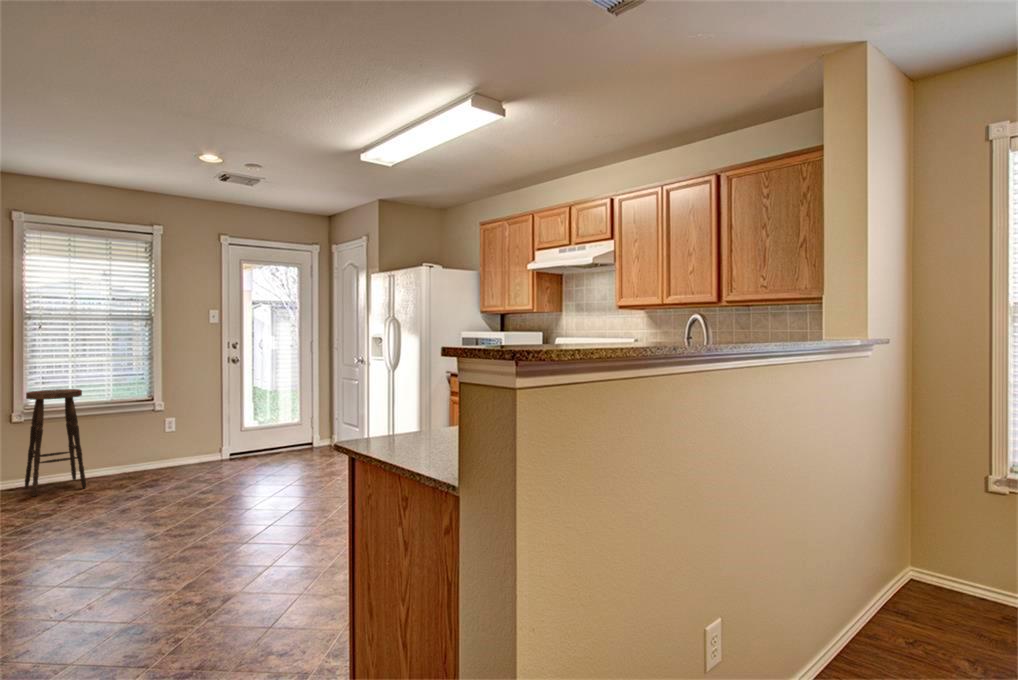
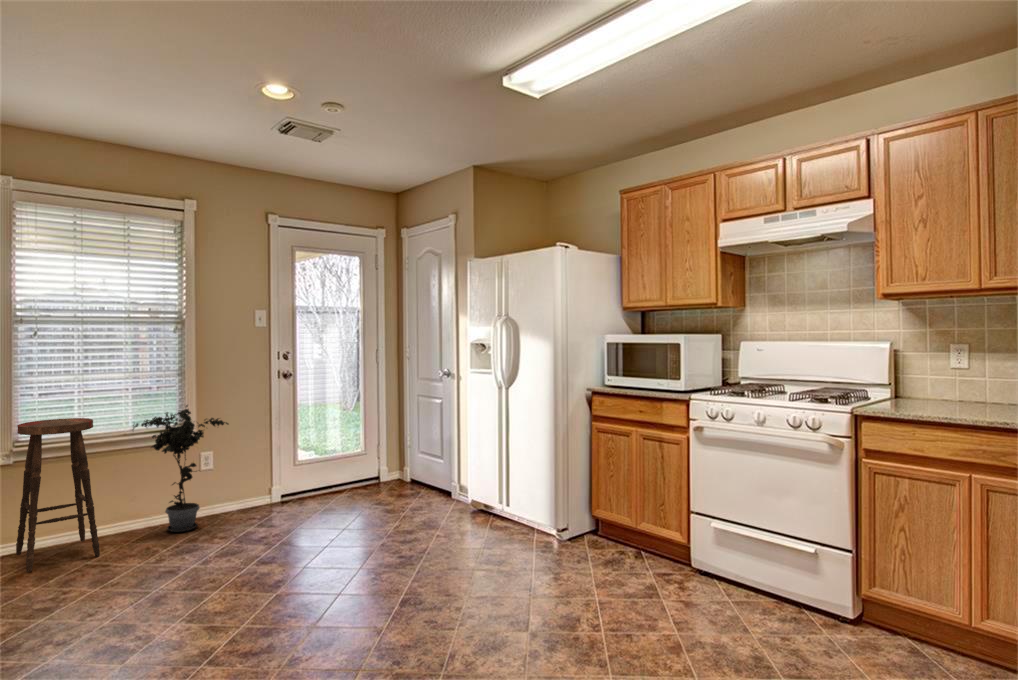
potted plant: none [112,380,187,475] -> present [133,405,228,532]

